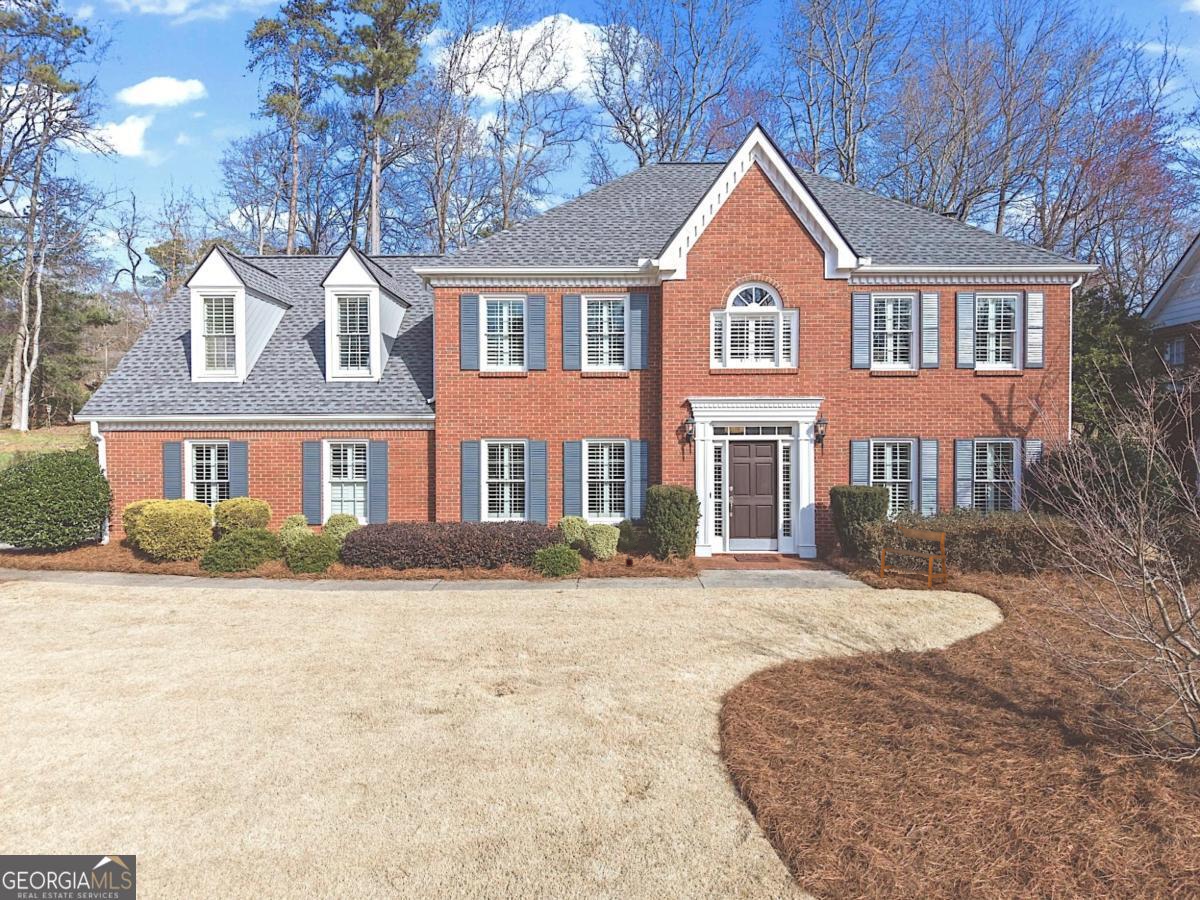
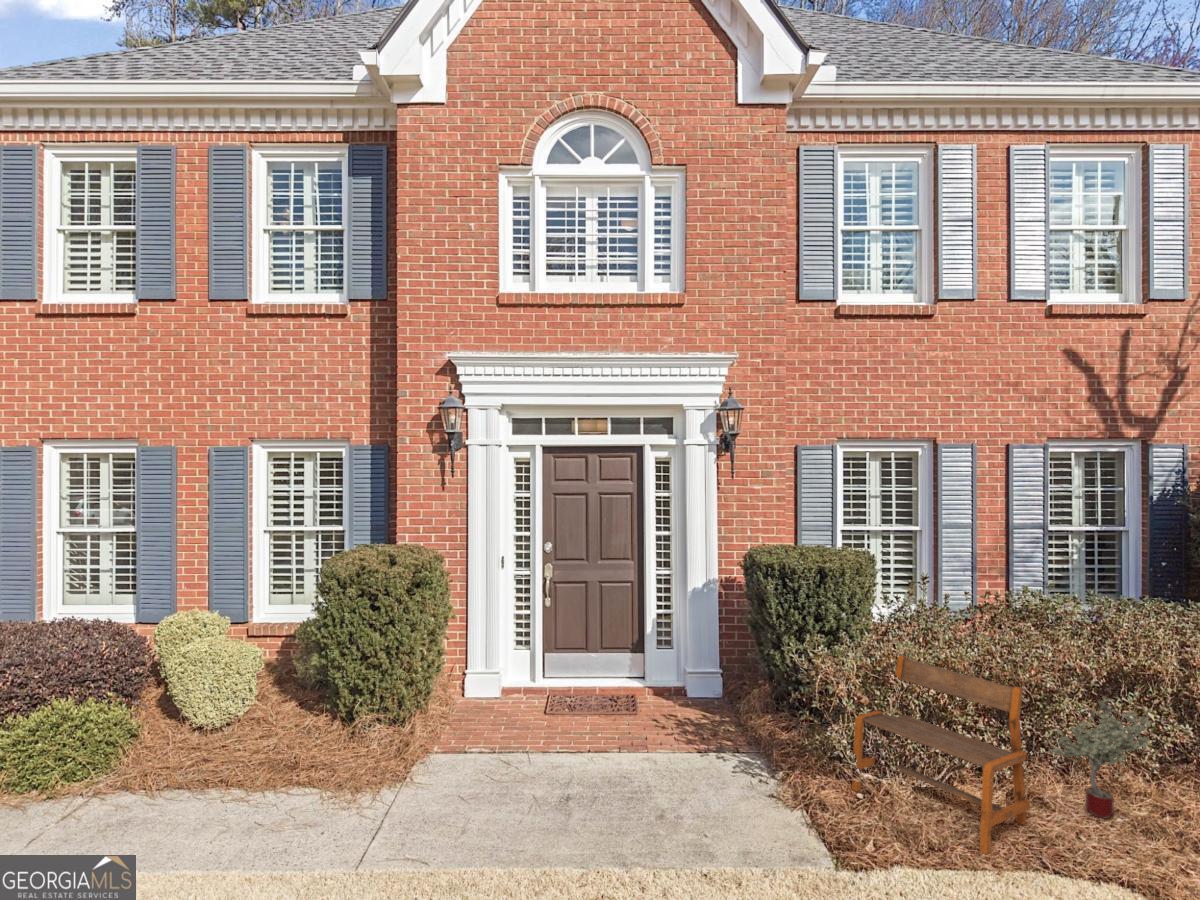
potted tree: present [619,530,638,566] -> present [1049,697,1150,818]

